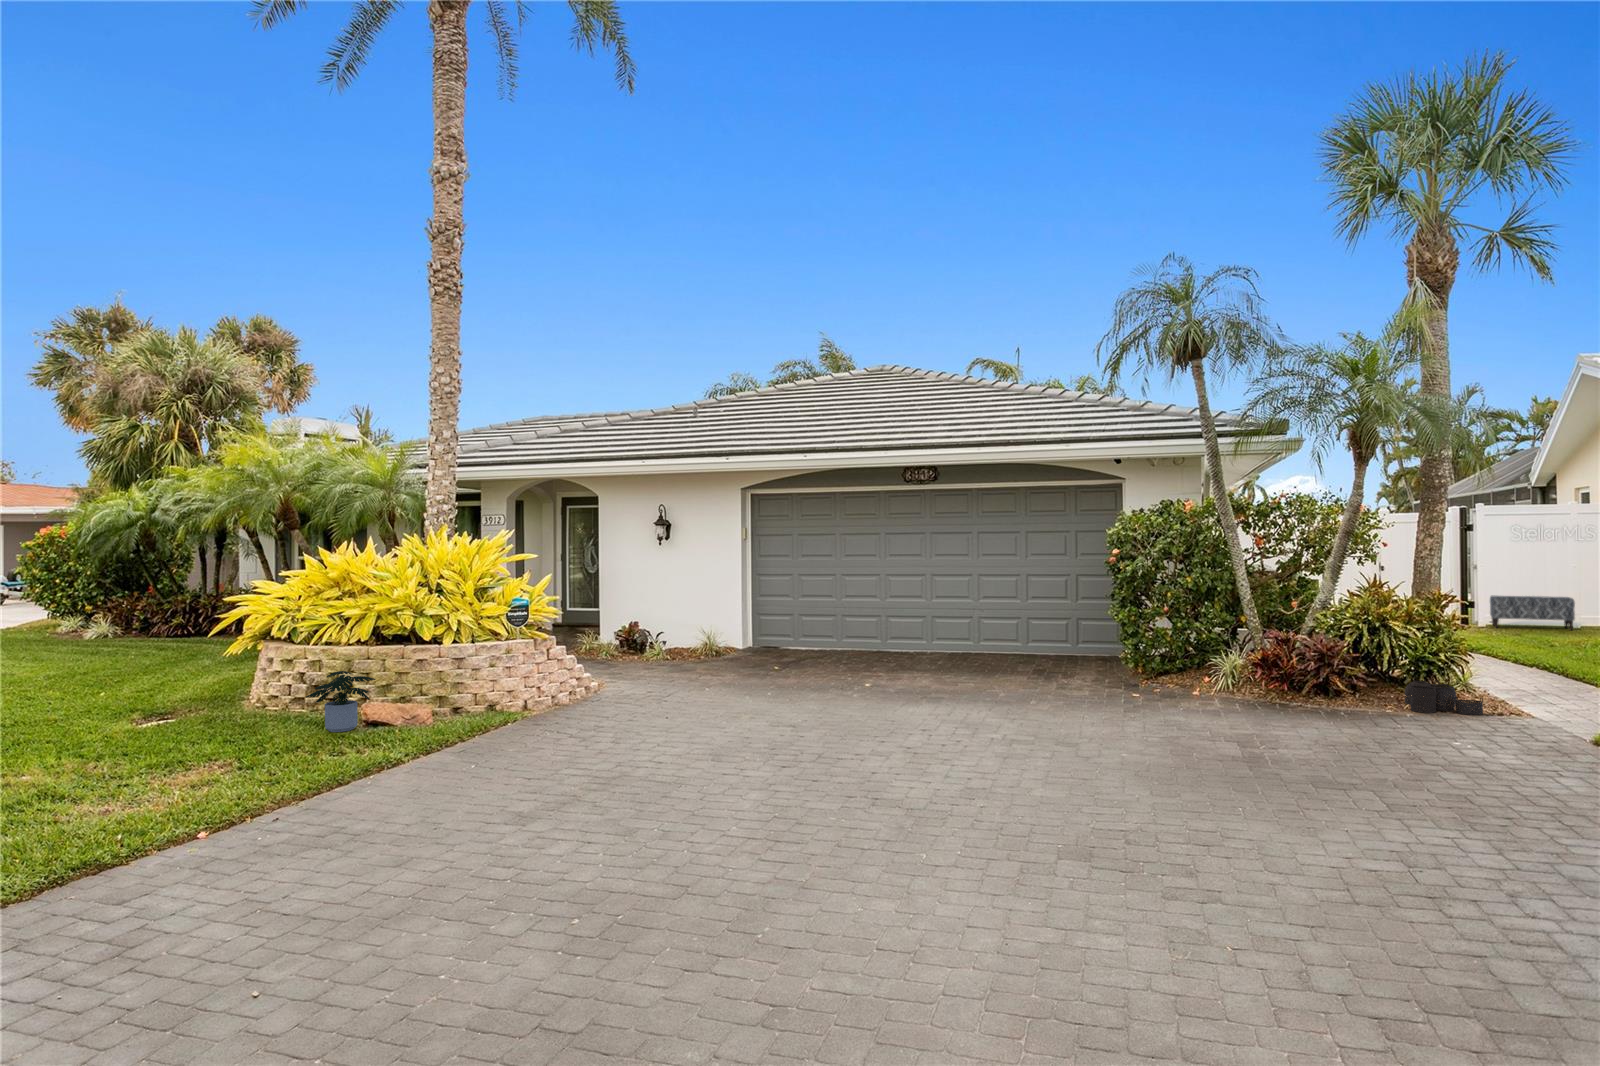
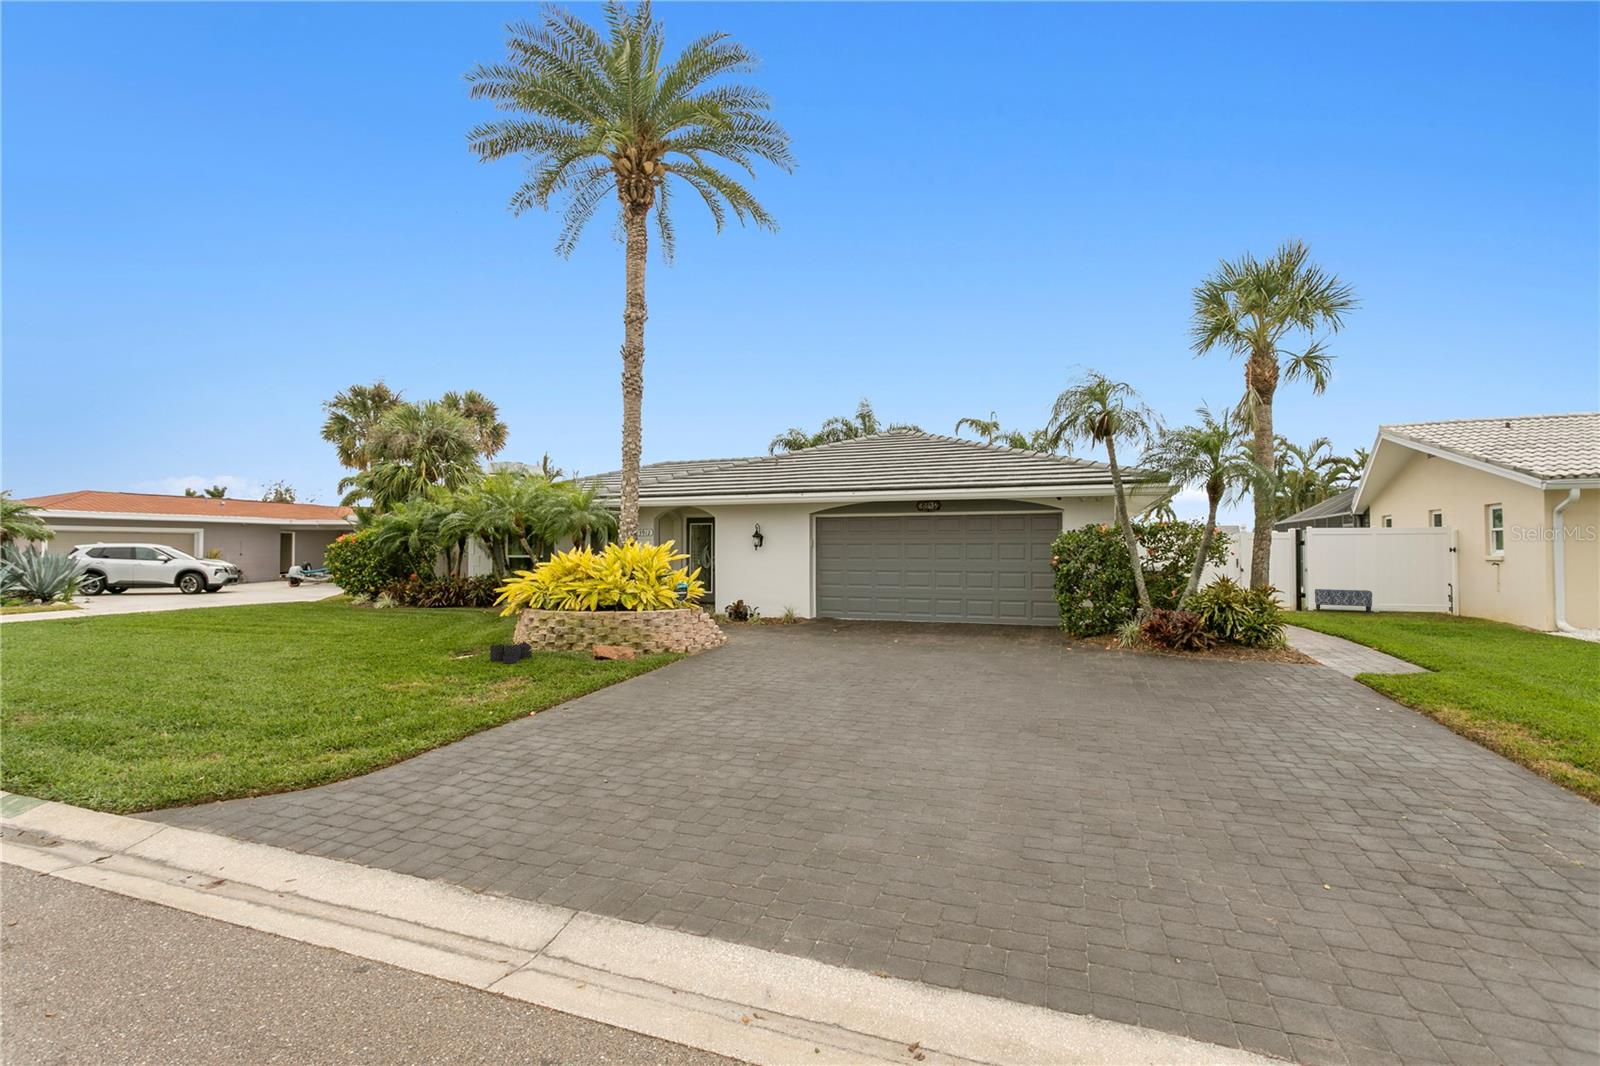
potted plant: present [306,671,375,732] -> none [559,627,599,663]
woven basket: present [1405,679,1483,715] -> present [490,641,532,663]

